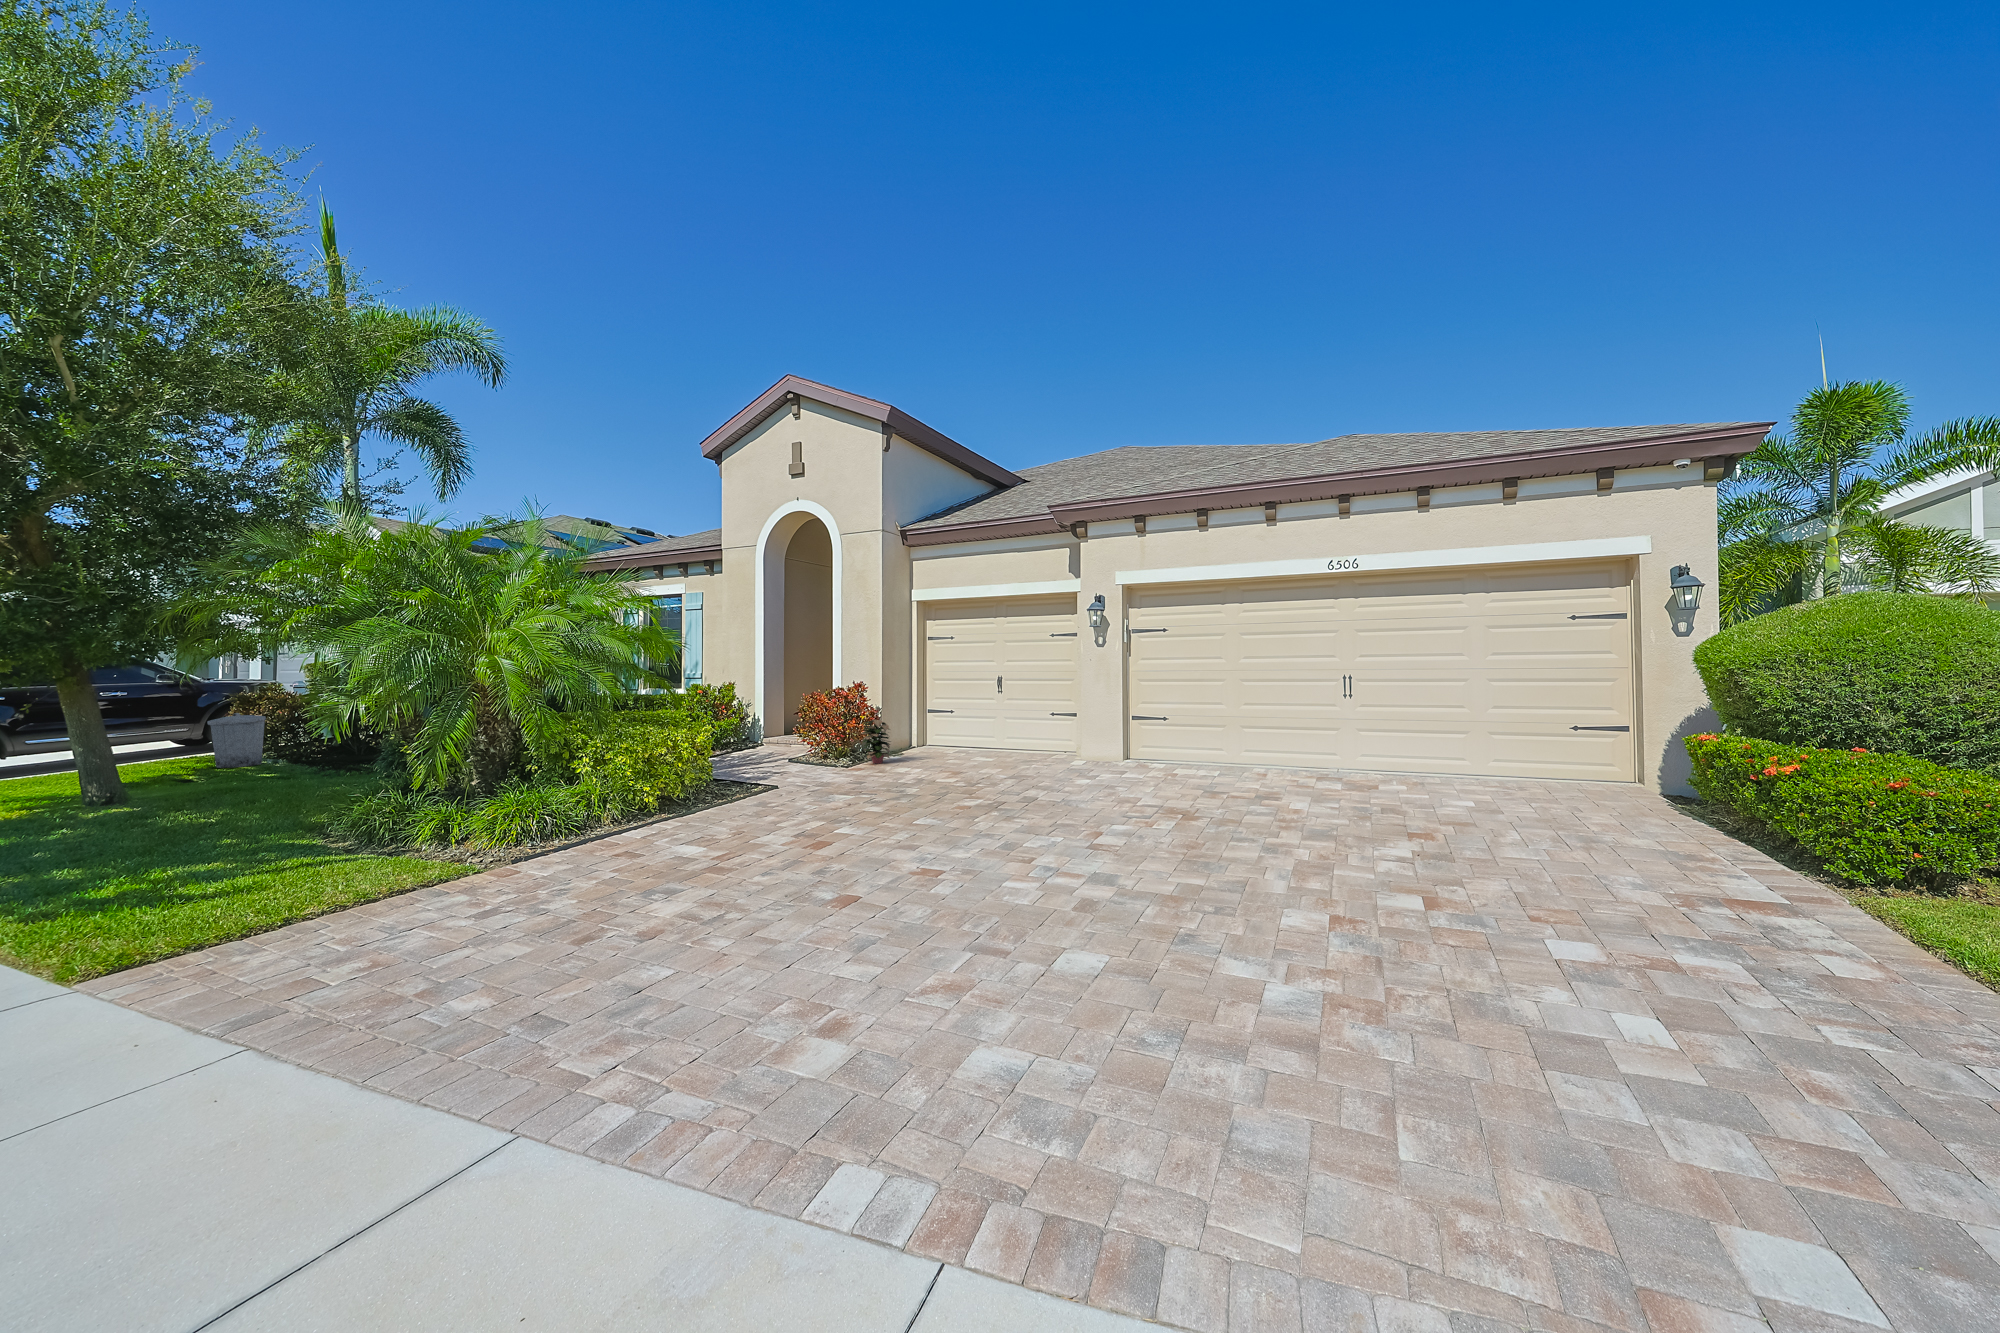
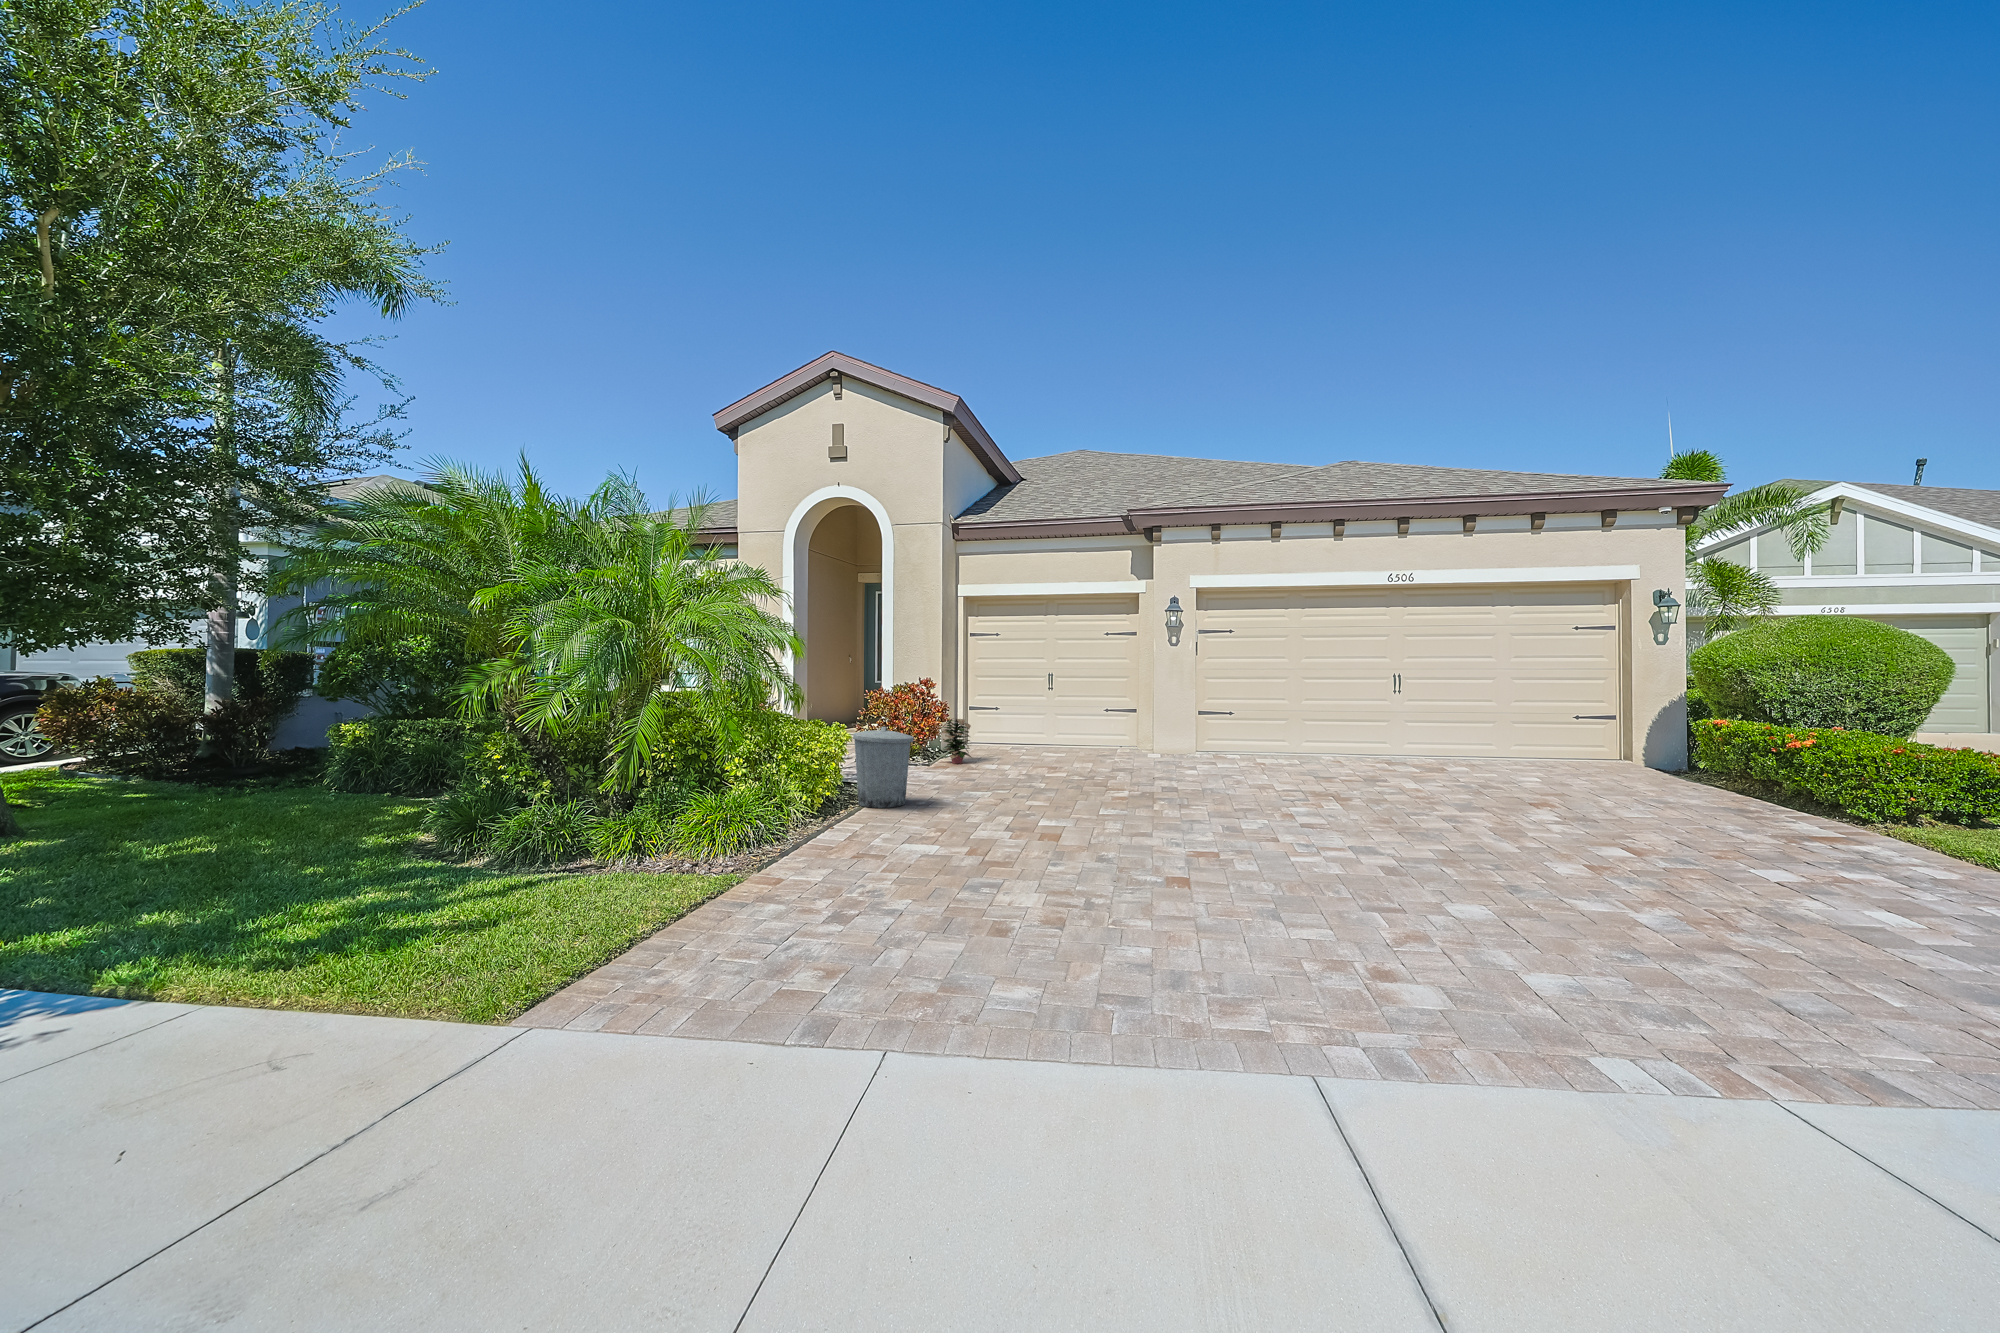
trash can: present [207,713,266,768] -> present [853,727,914,808]

